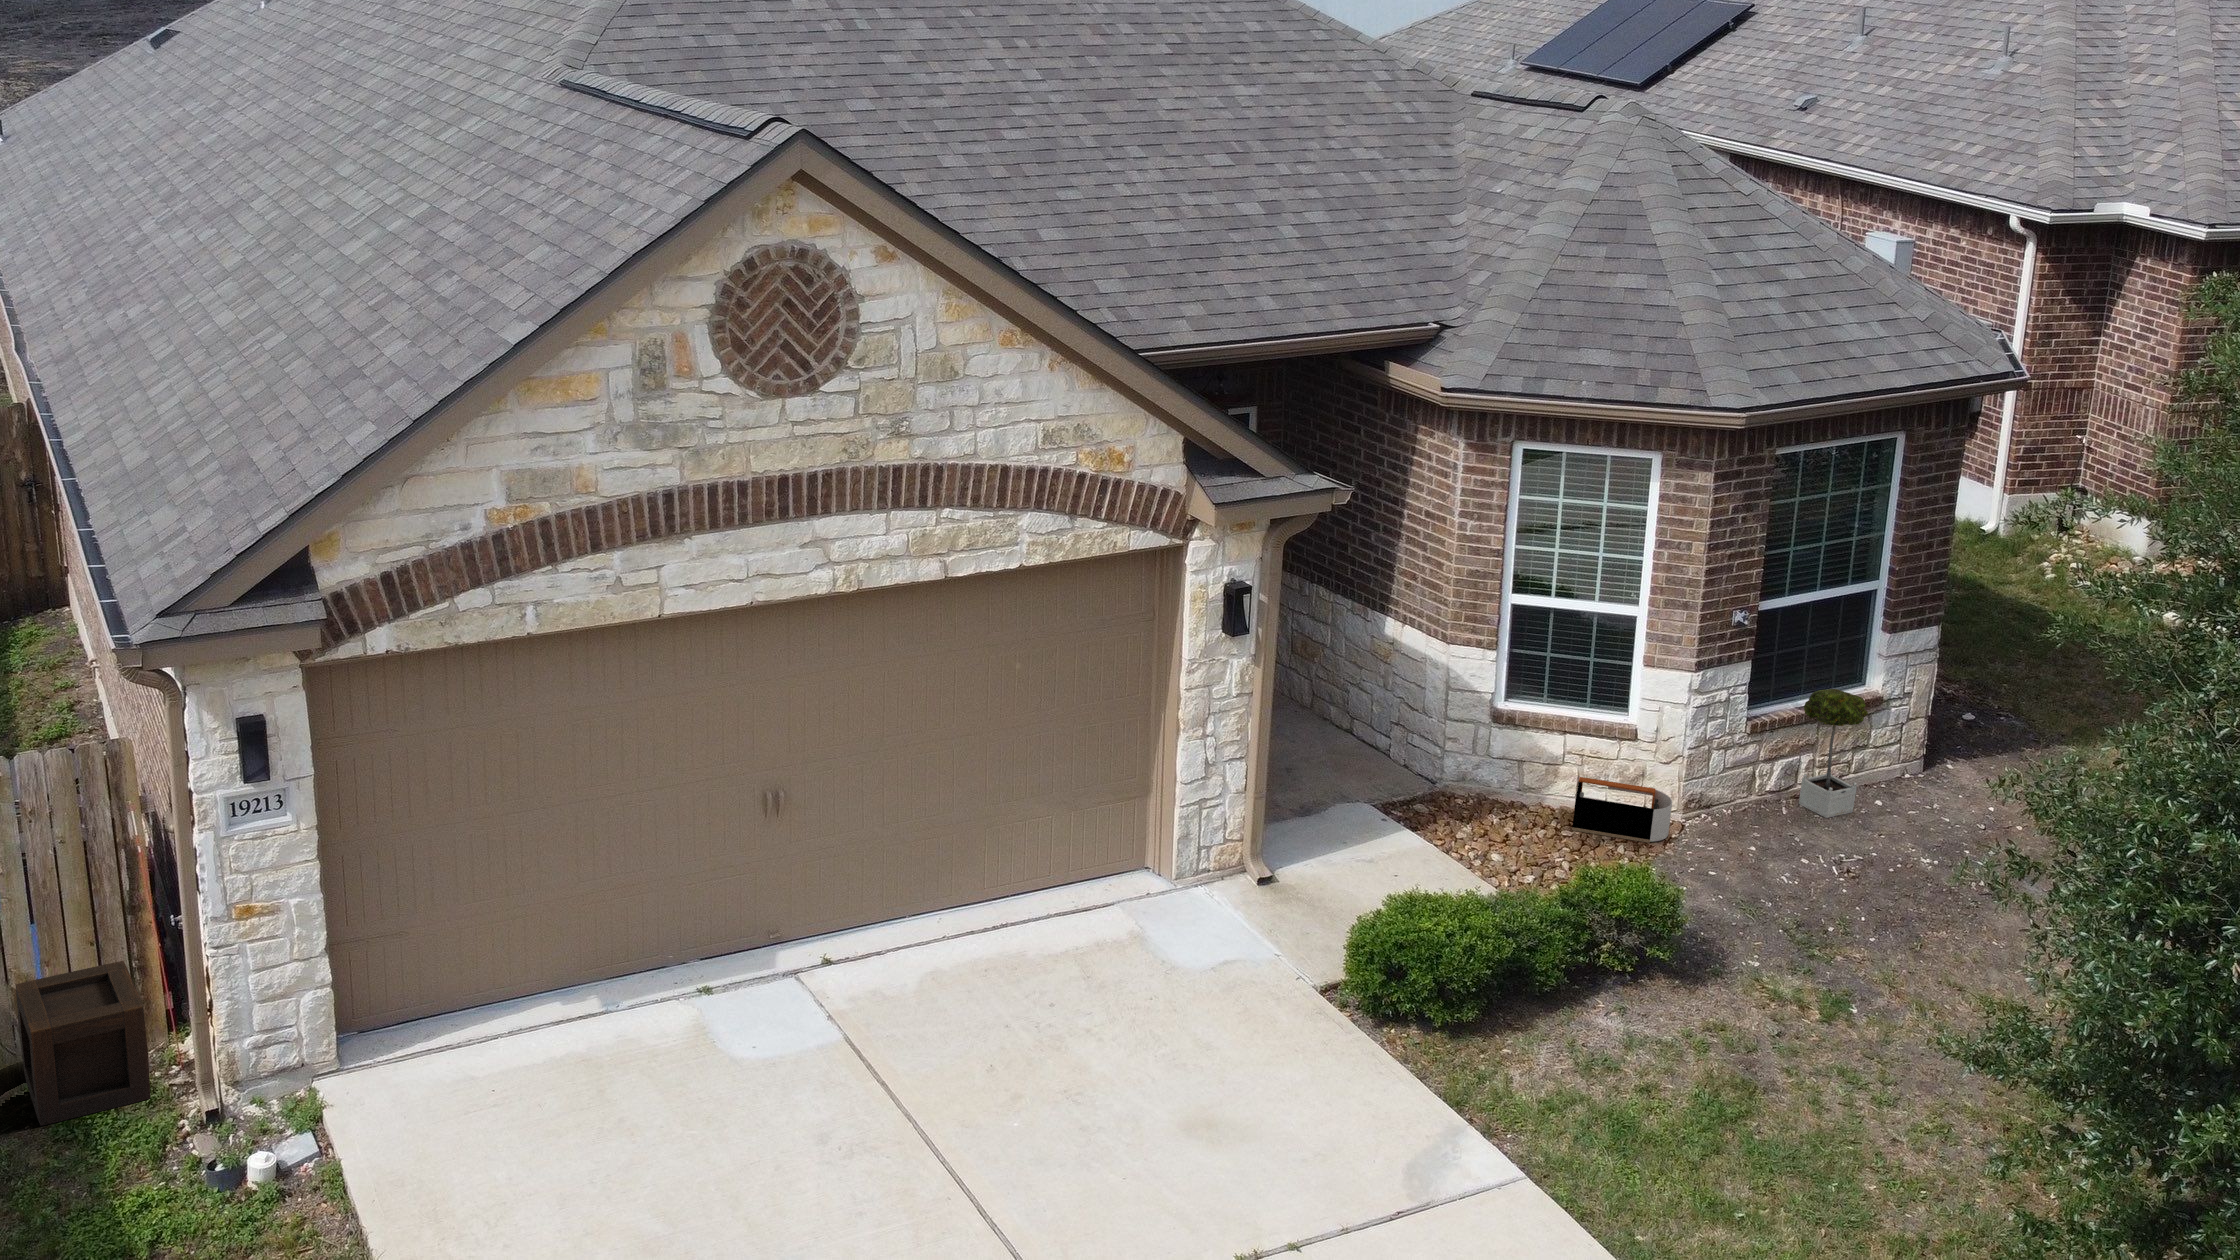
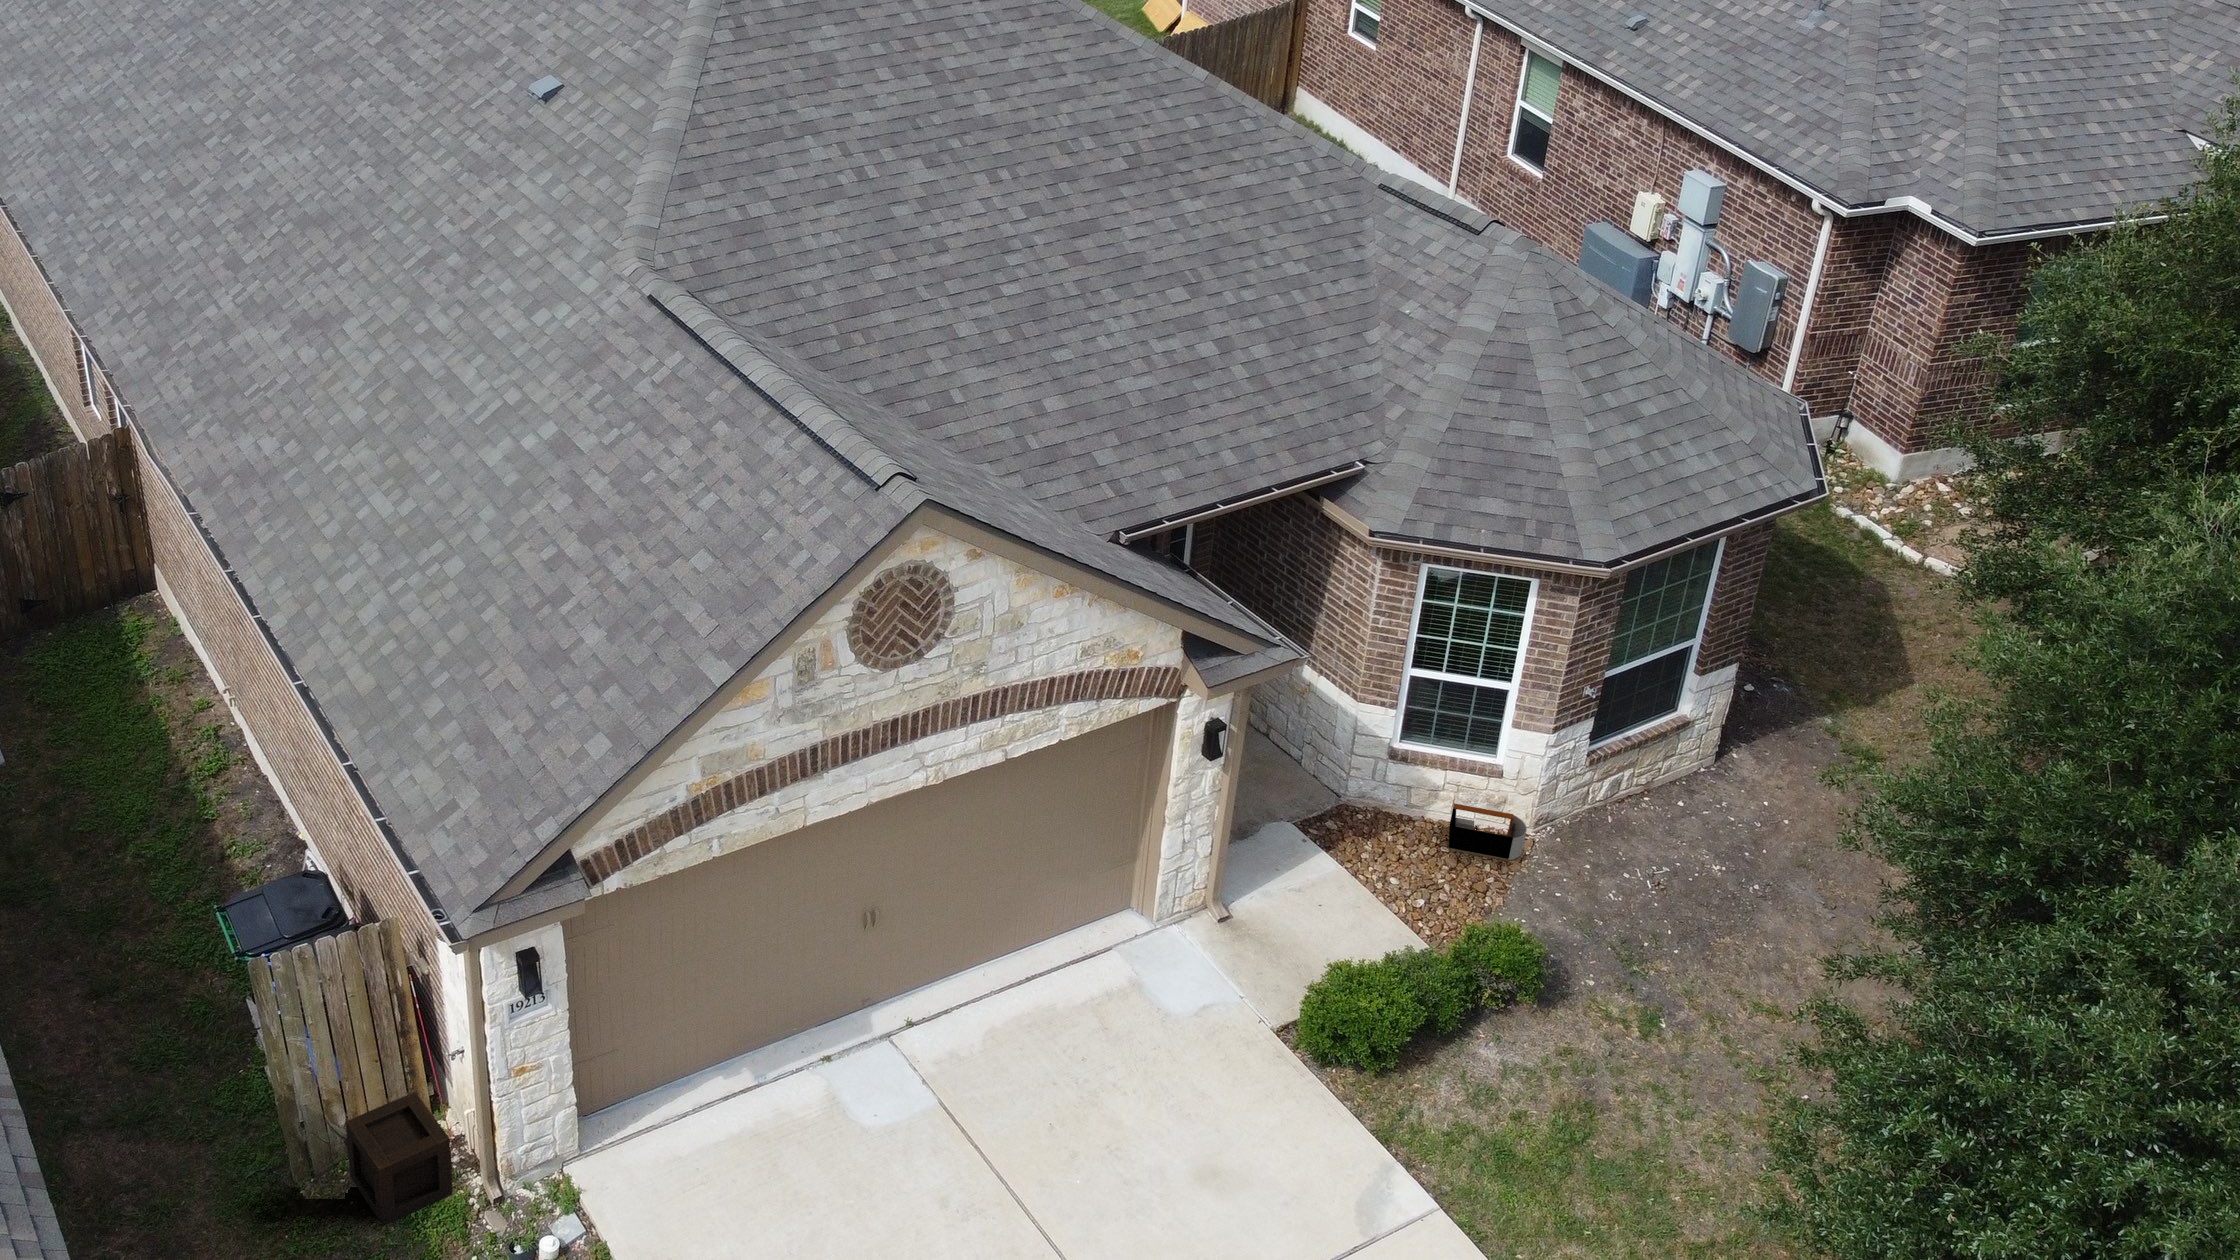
potted tree: present [1799,689,1868,818] -> none [1620,730,1679,825]

